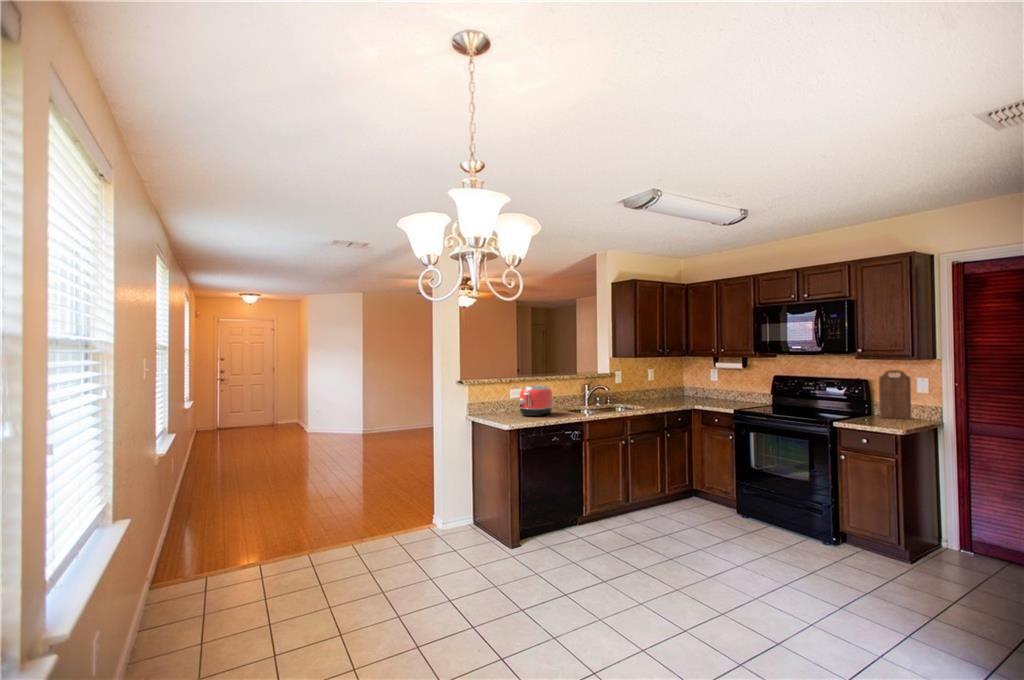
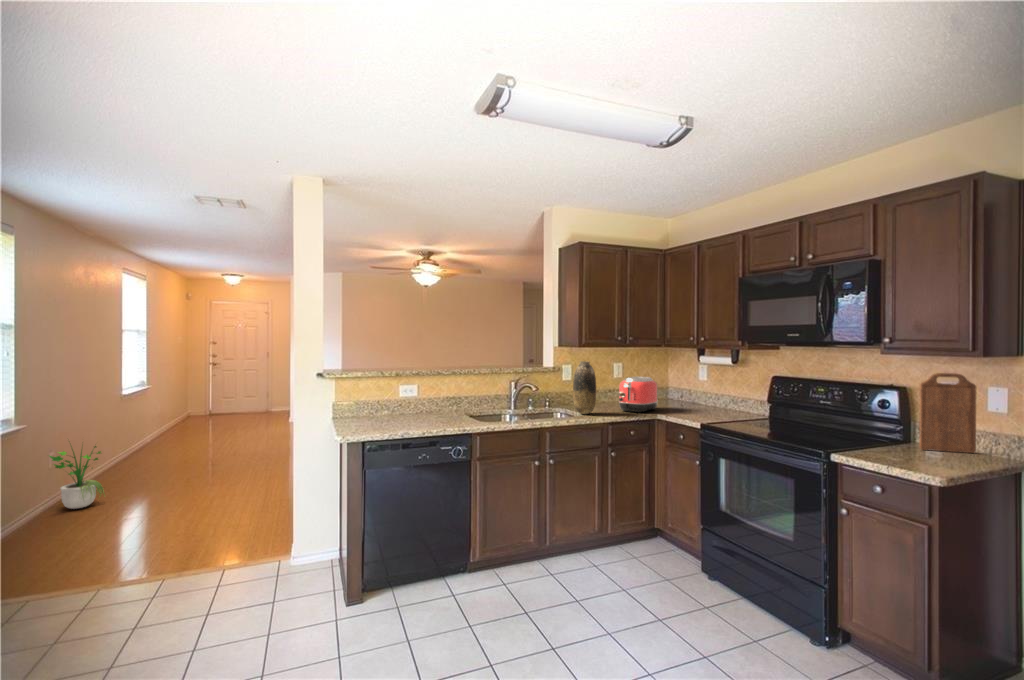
vase: none [635,368,652,407] -> present [573,361,596,414]
toaster: present [519,385,553,416] -> present [619,377,658,413]
potted plant: none [179,441,225,507] -> present [49,446,104,509]

